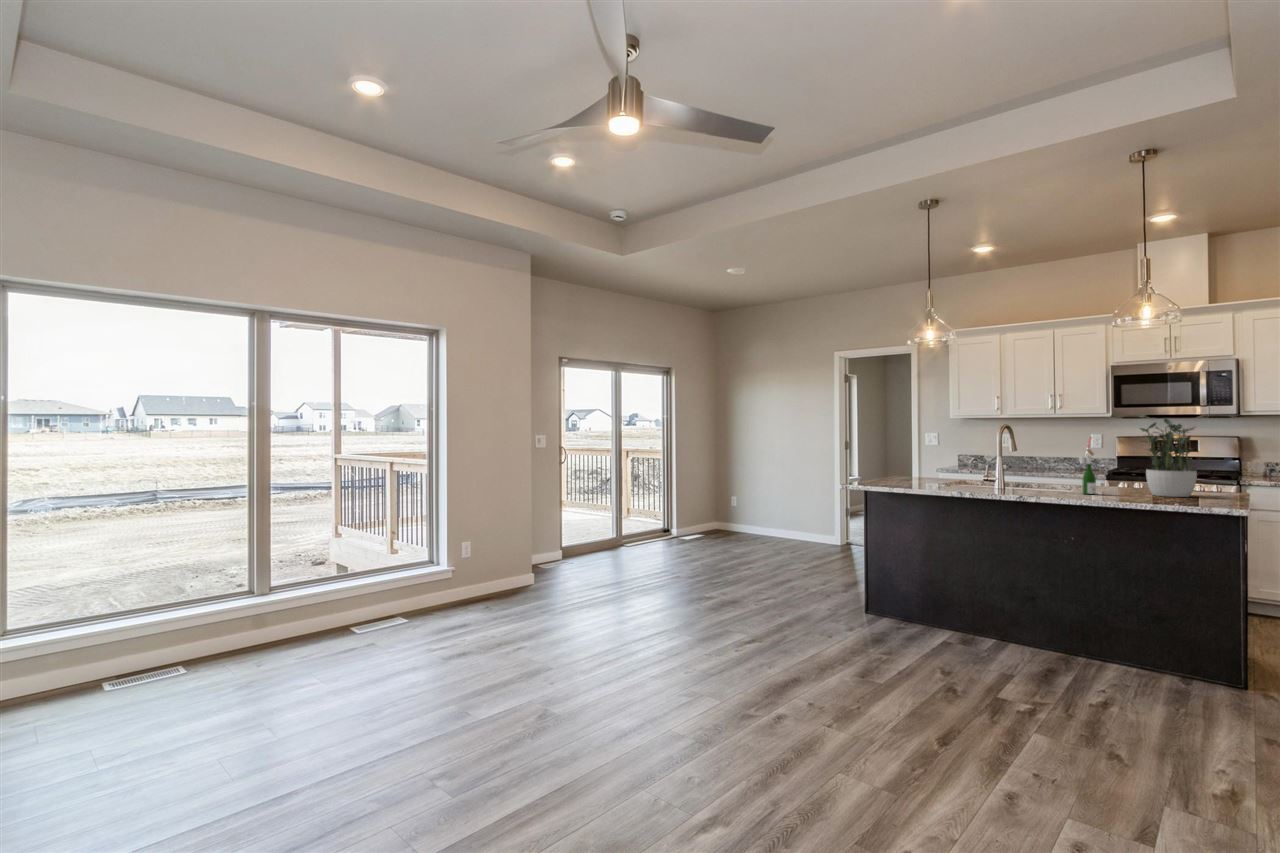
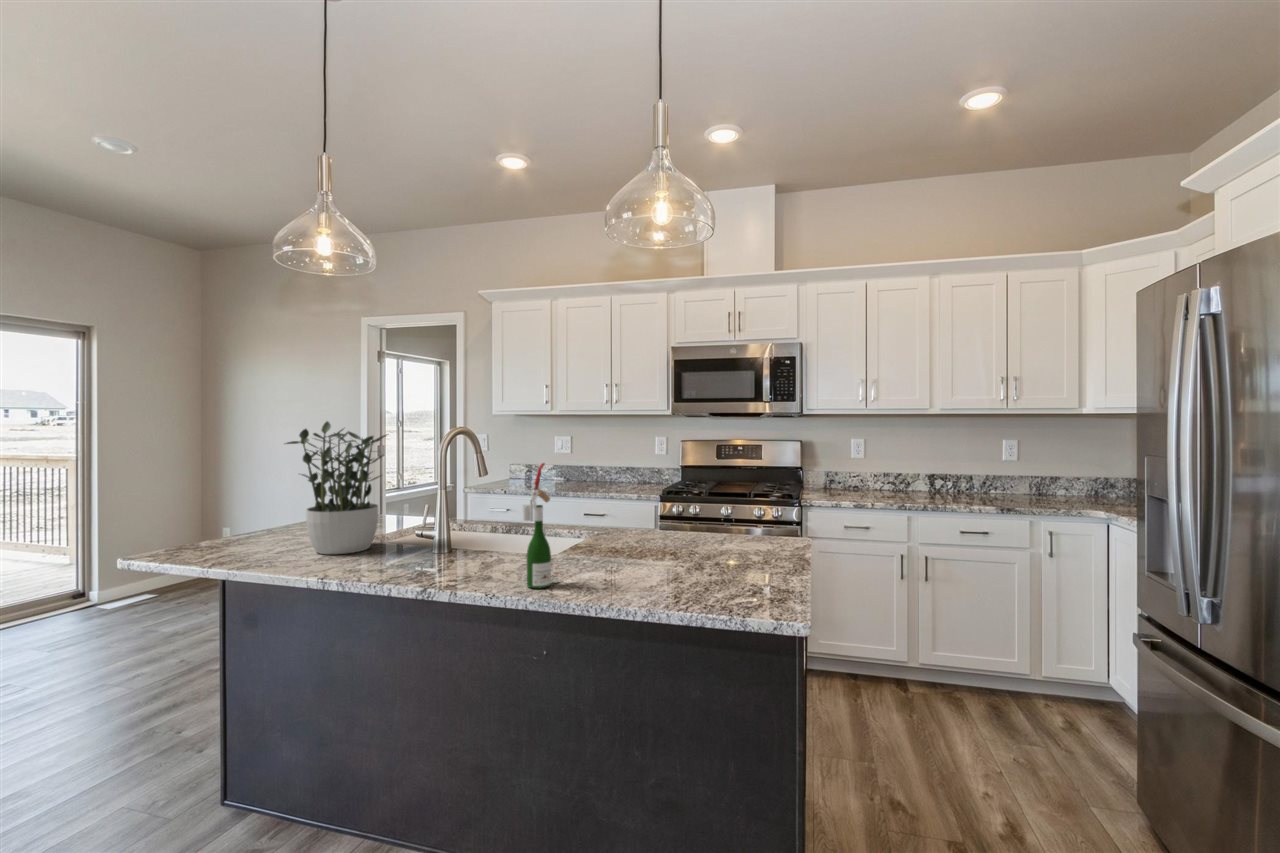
potted plant: present [1140,418,1197,497] -> present [286,421,387,554]

